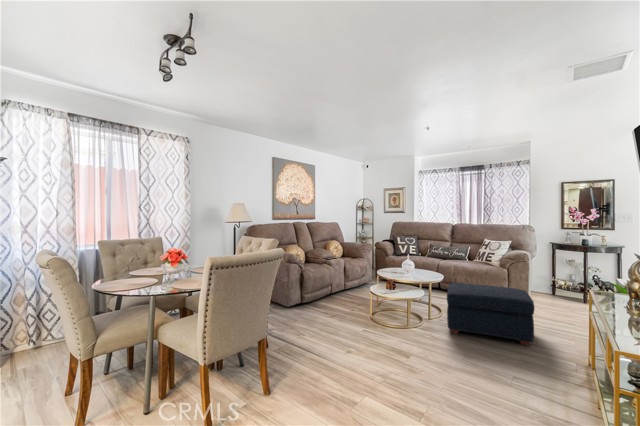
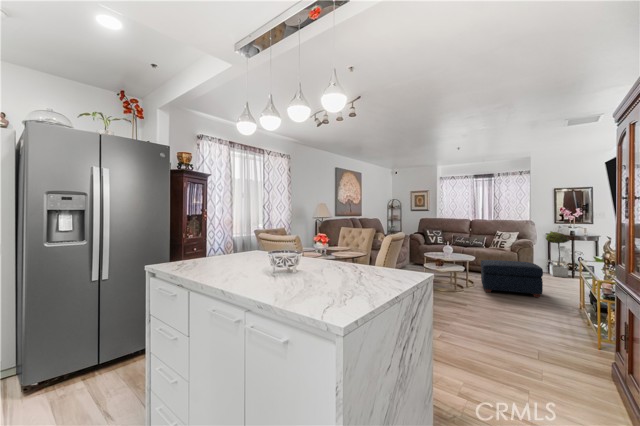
potted tree: none [548,239,582,304] -> present [546,231,569,277]

